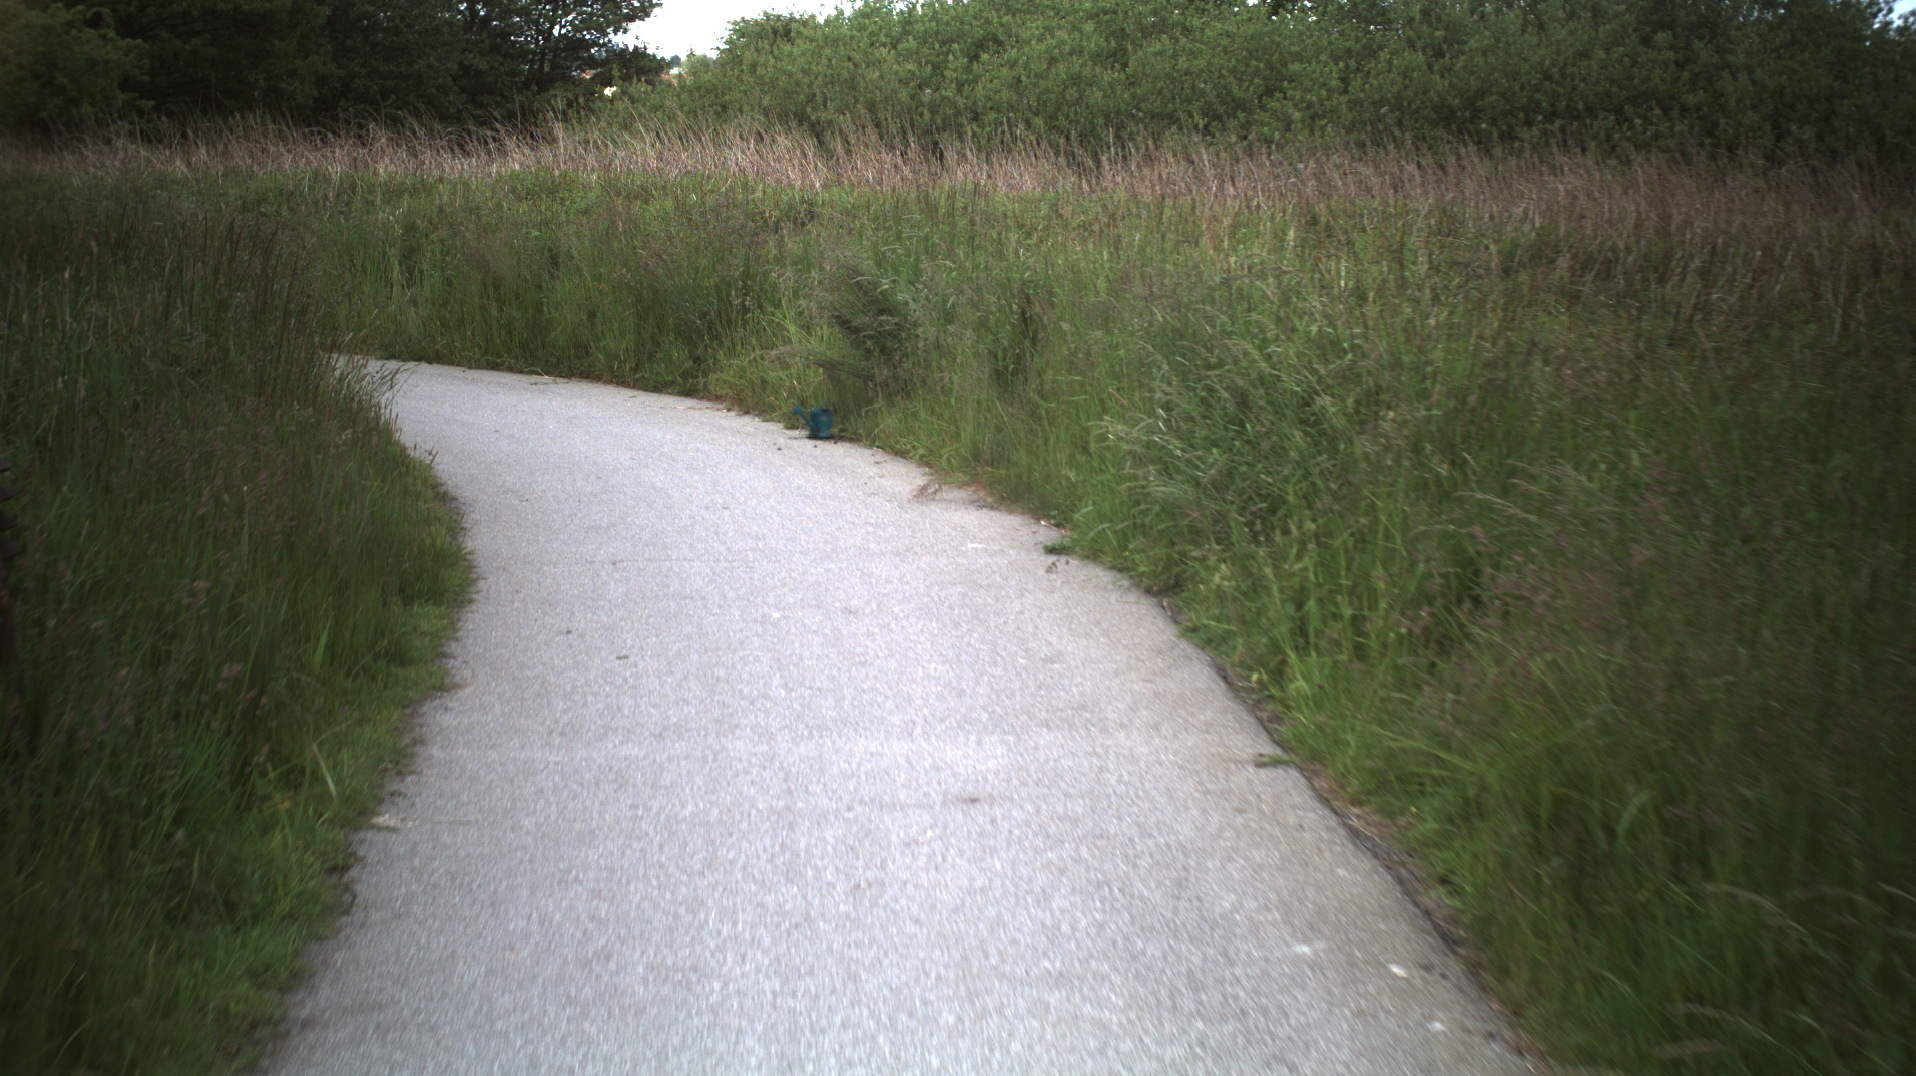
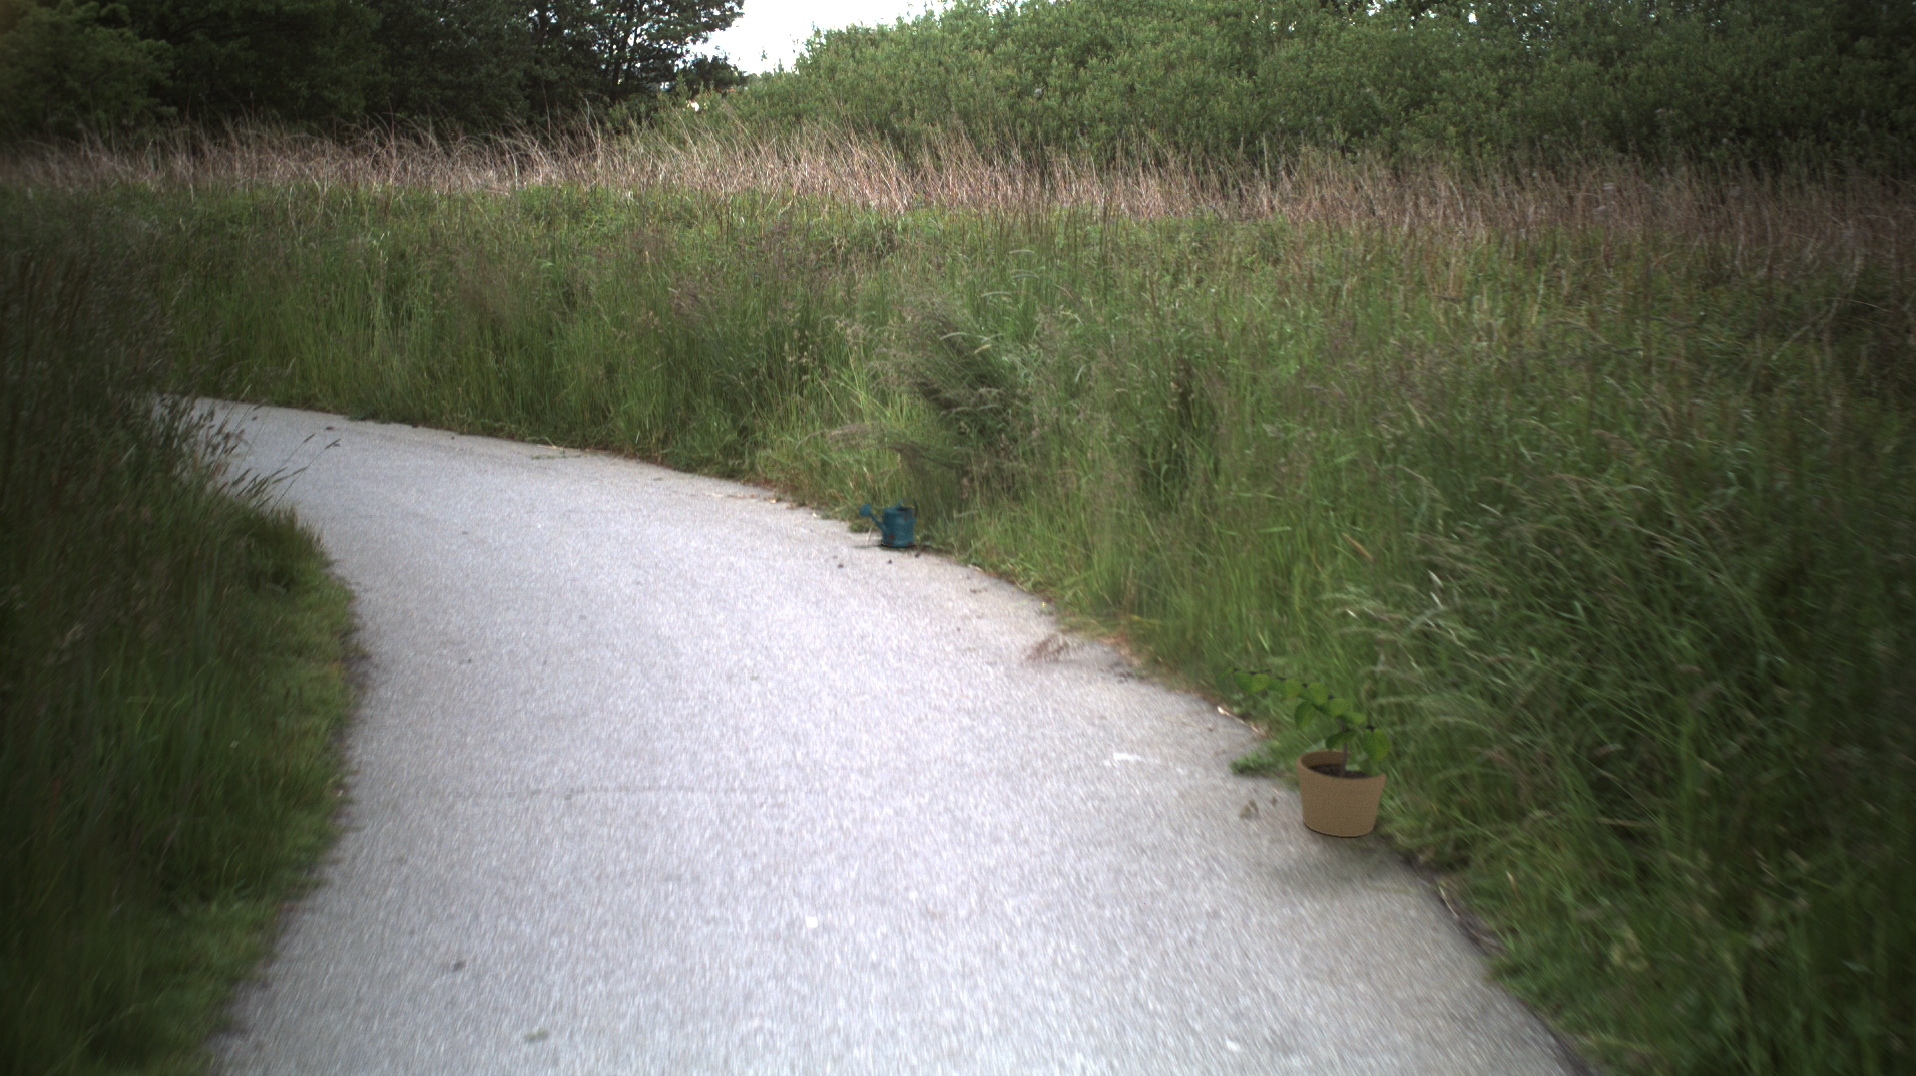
potted plant: none [1023,472,1136,578] -> present [1215,667,1391,837]

